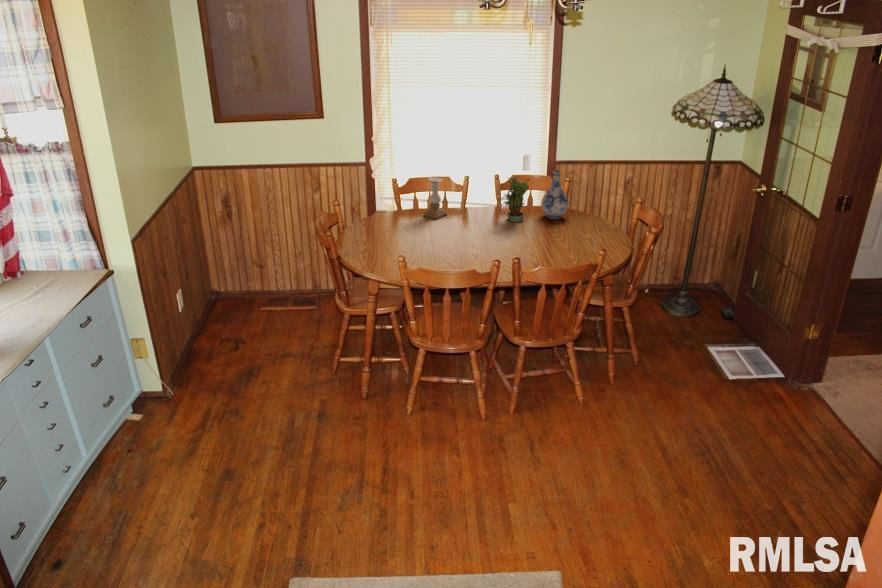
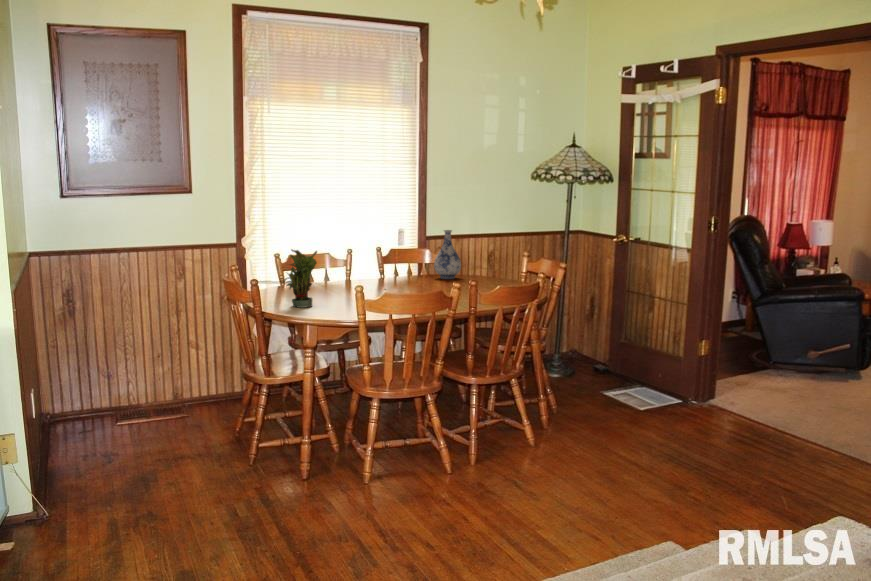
potted plant: present [501,176,529,222] -> present [282,250,317,308]
candle holder: present [424,177,447,219] -> none [318,244,341,286]

